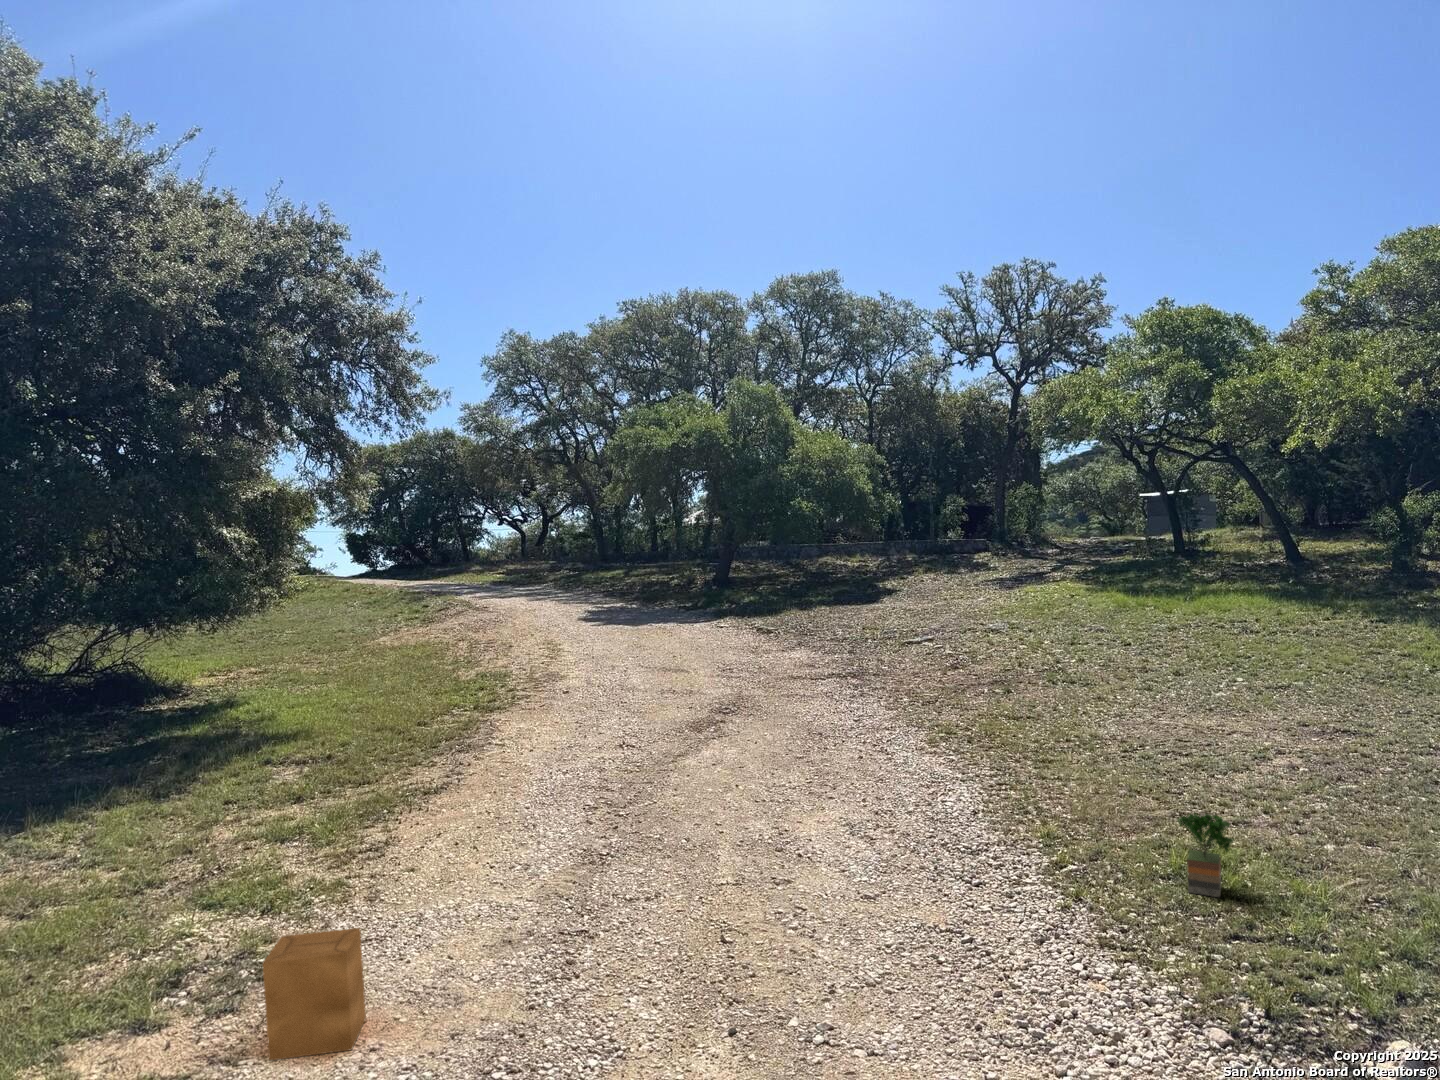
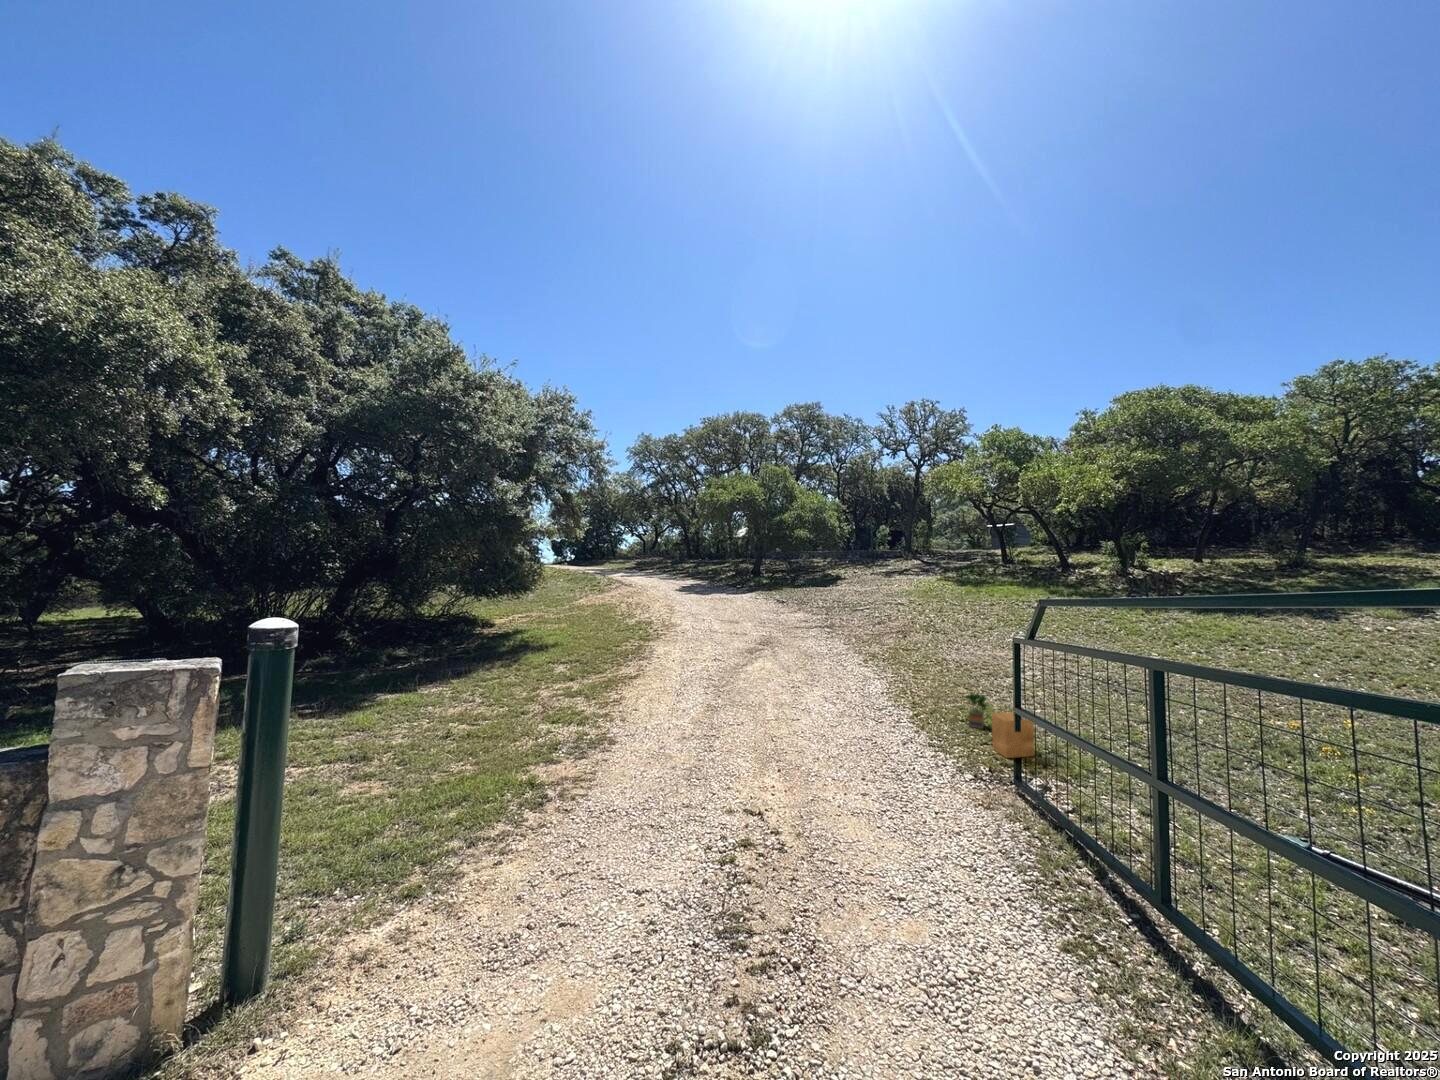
cardboard box: present [263,928,366,1060] -> present [992,712,1035,758]

